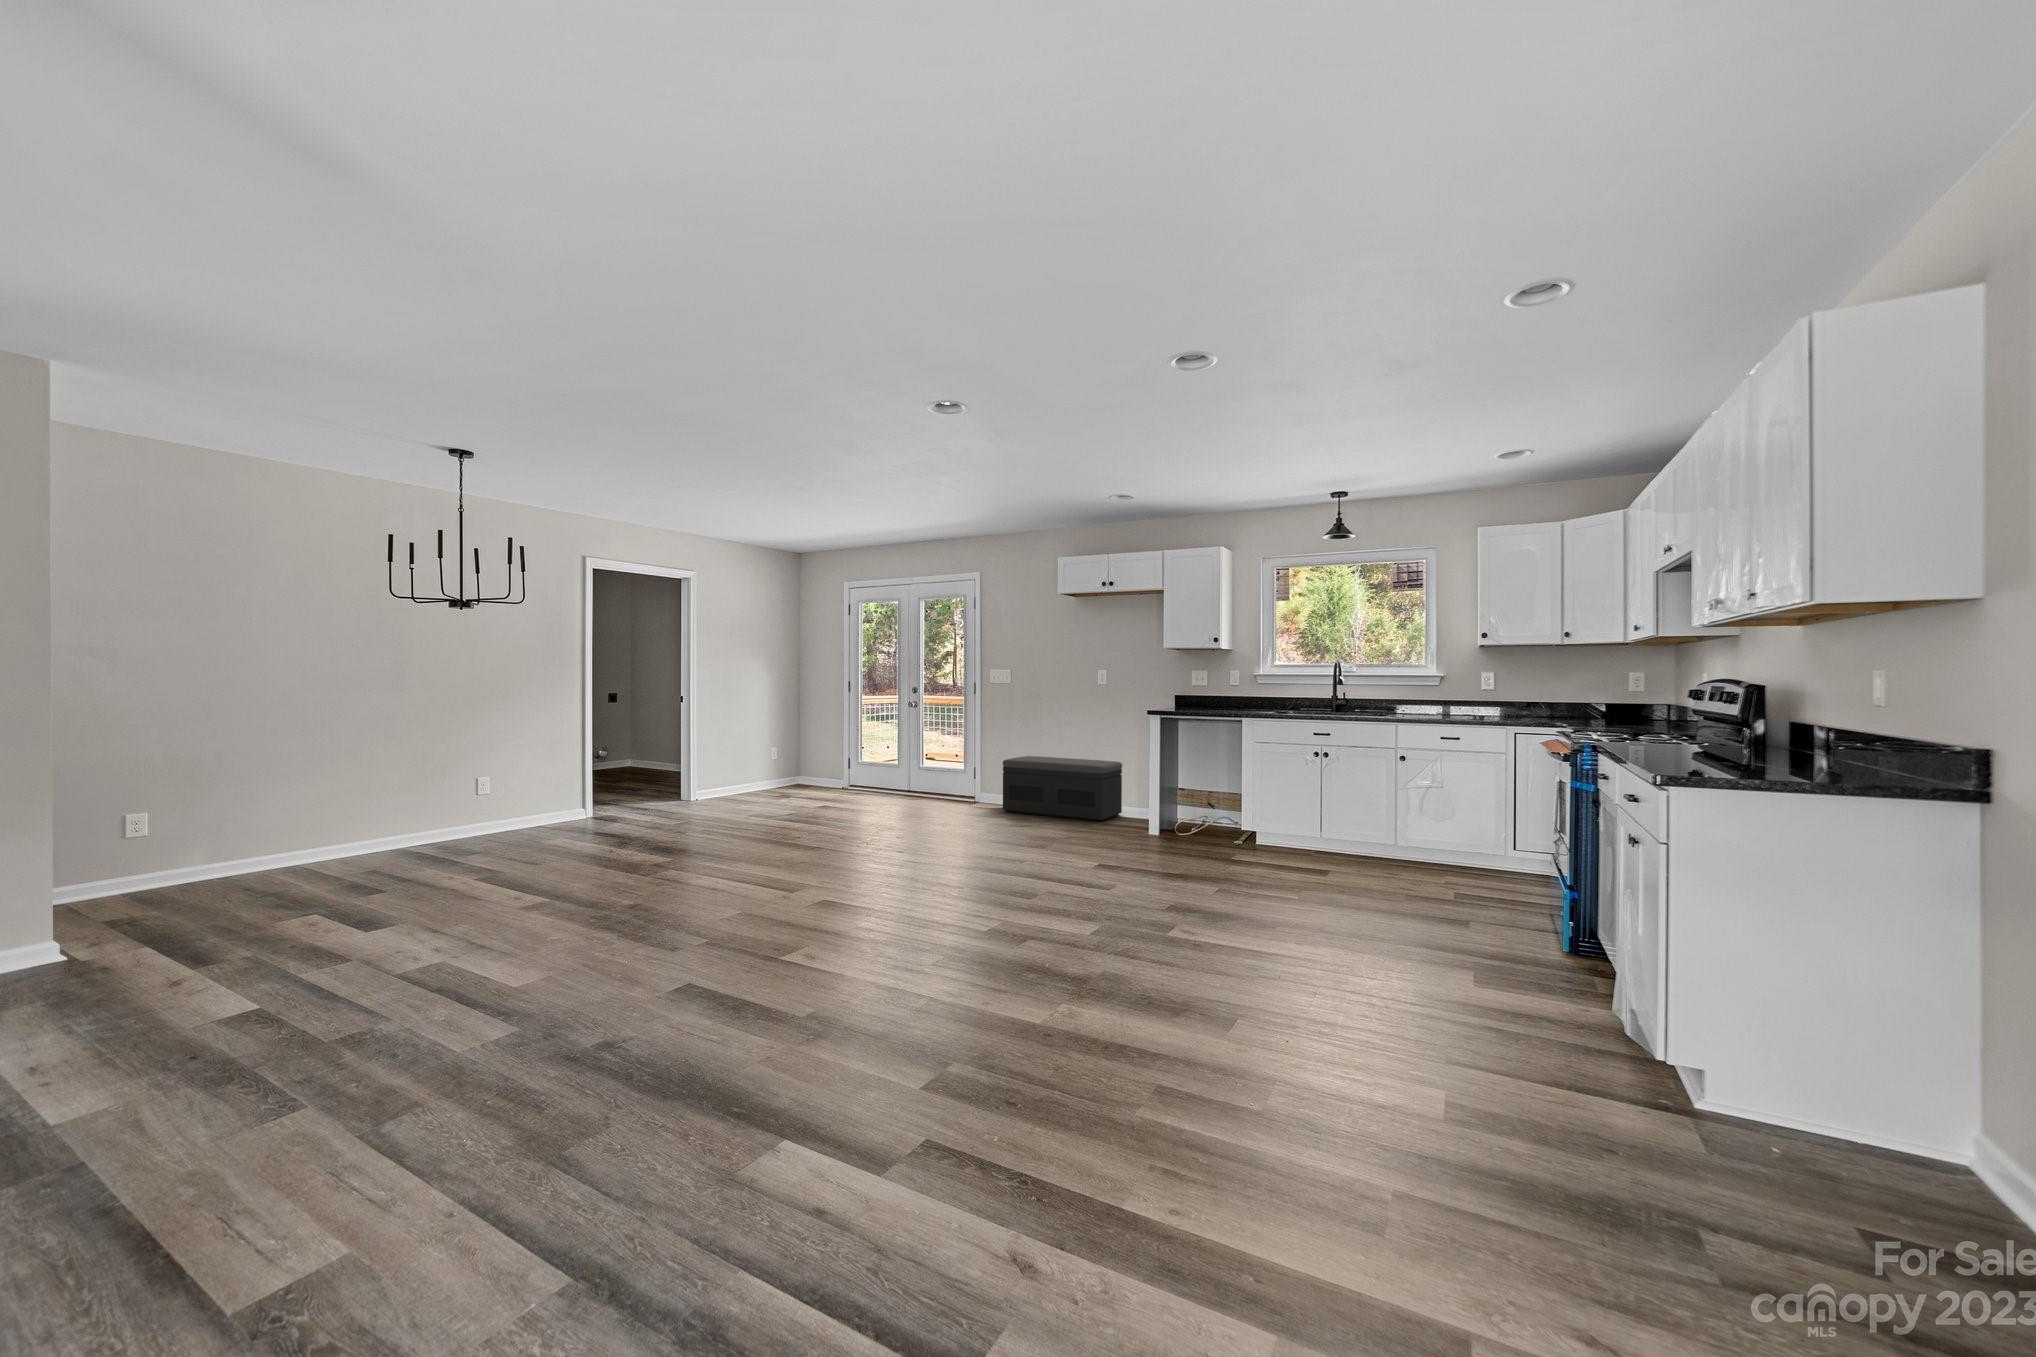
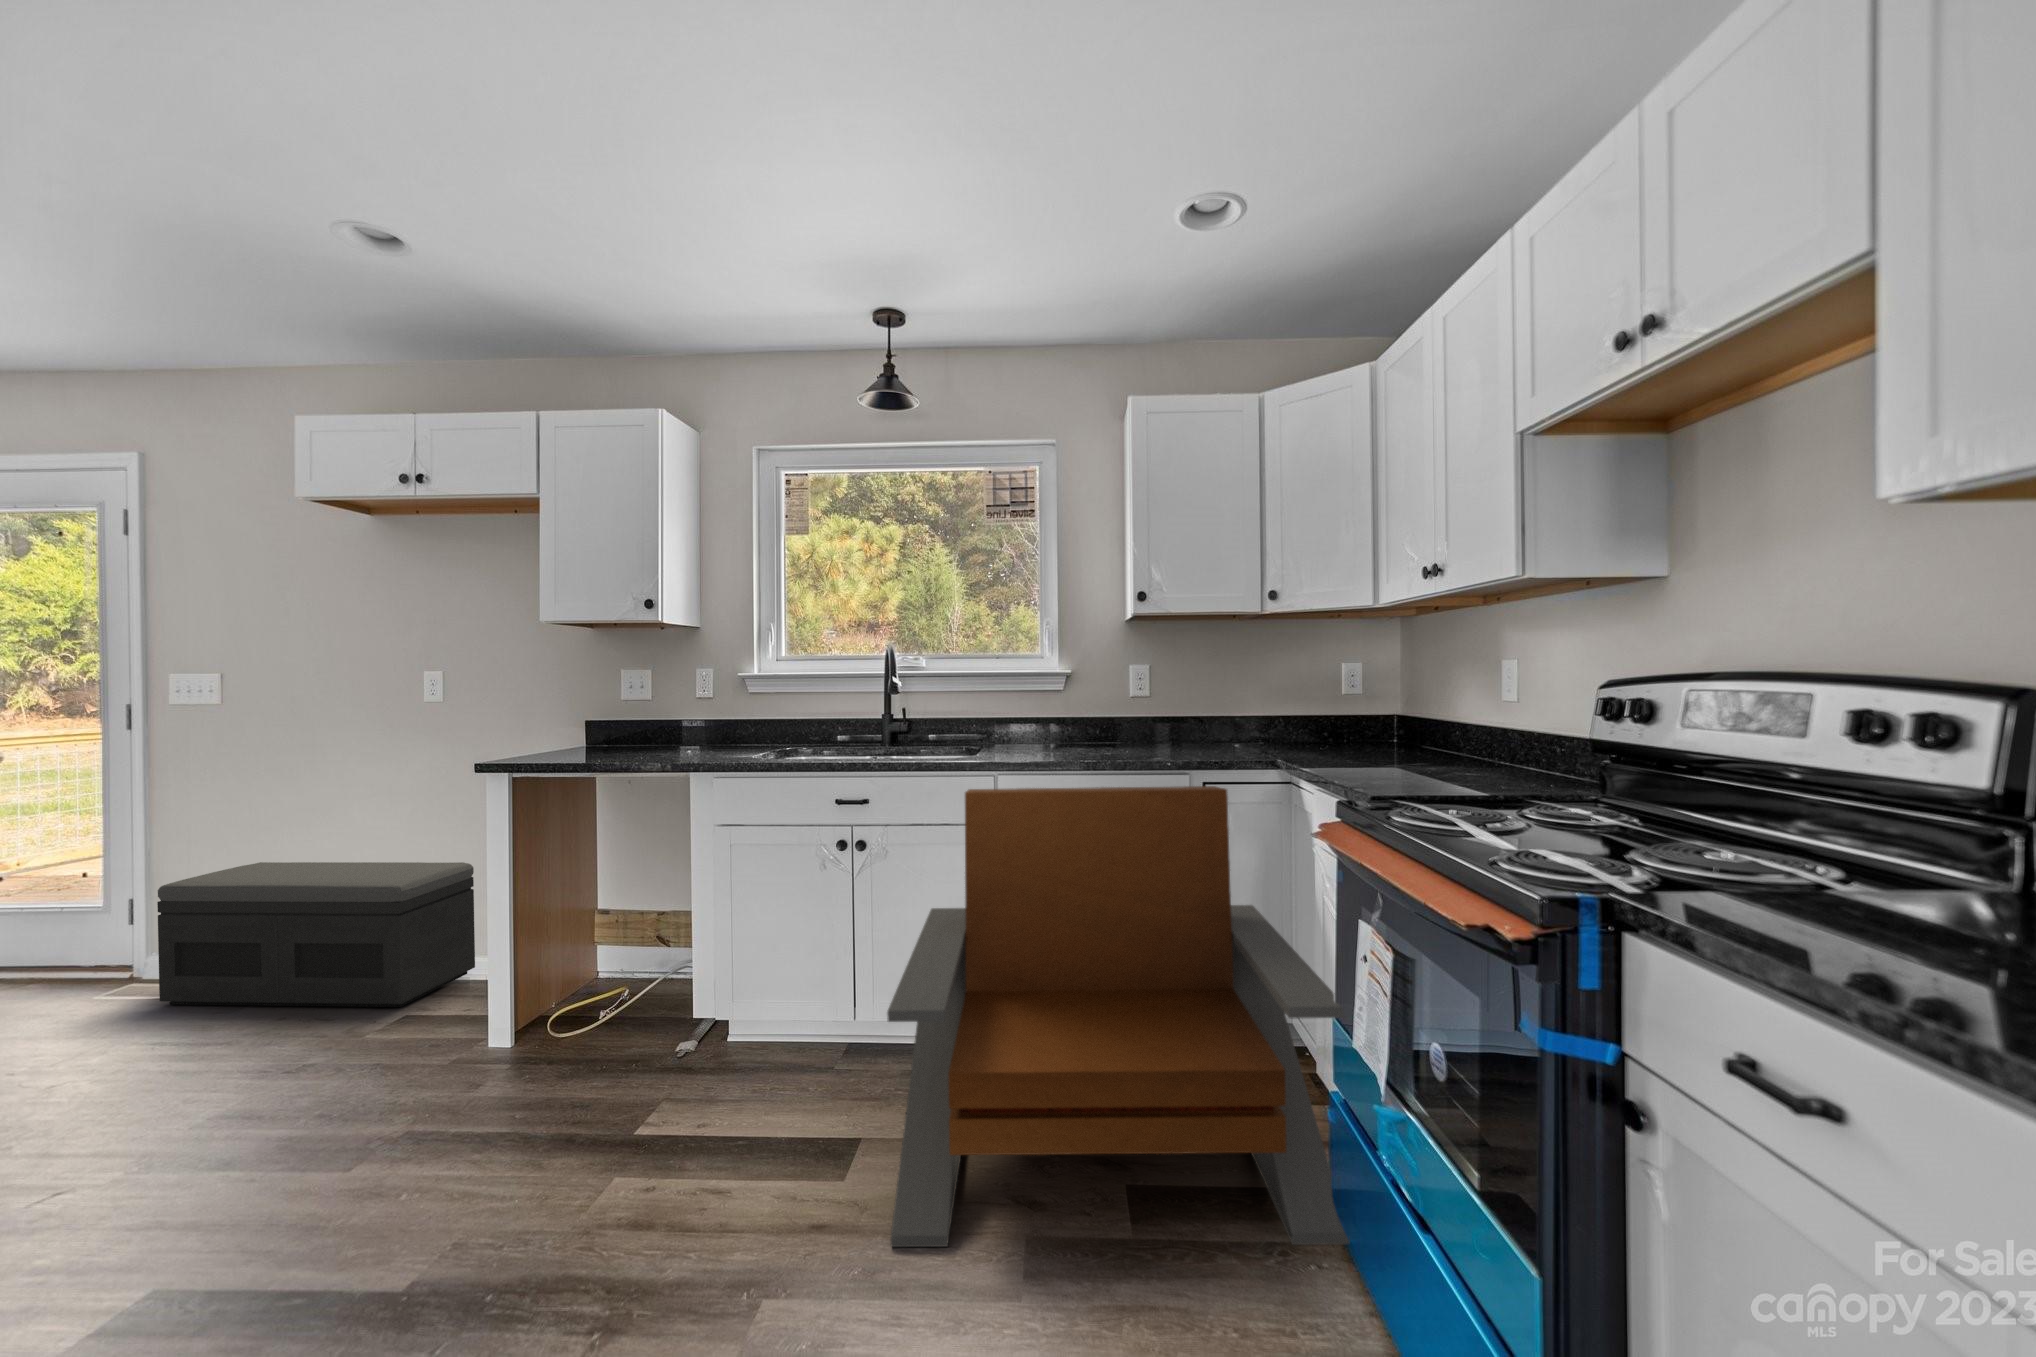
lounge chair: none [1345,729,1548,915] -> present [887,786,1349,1247]

